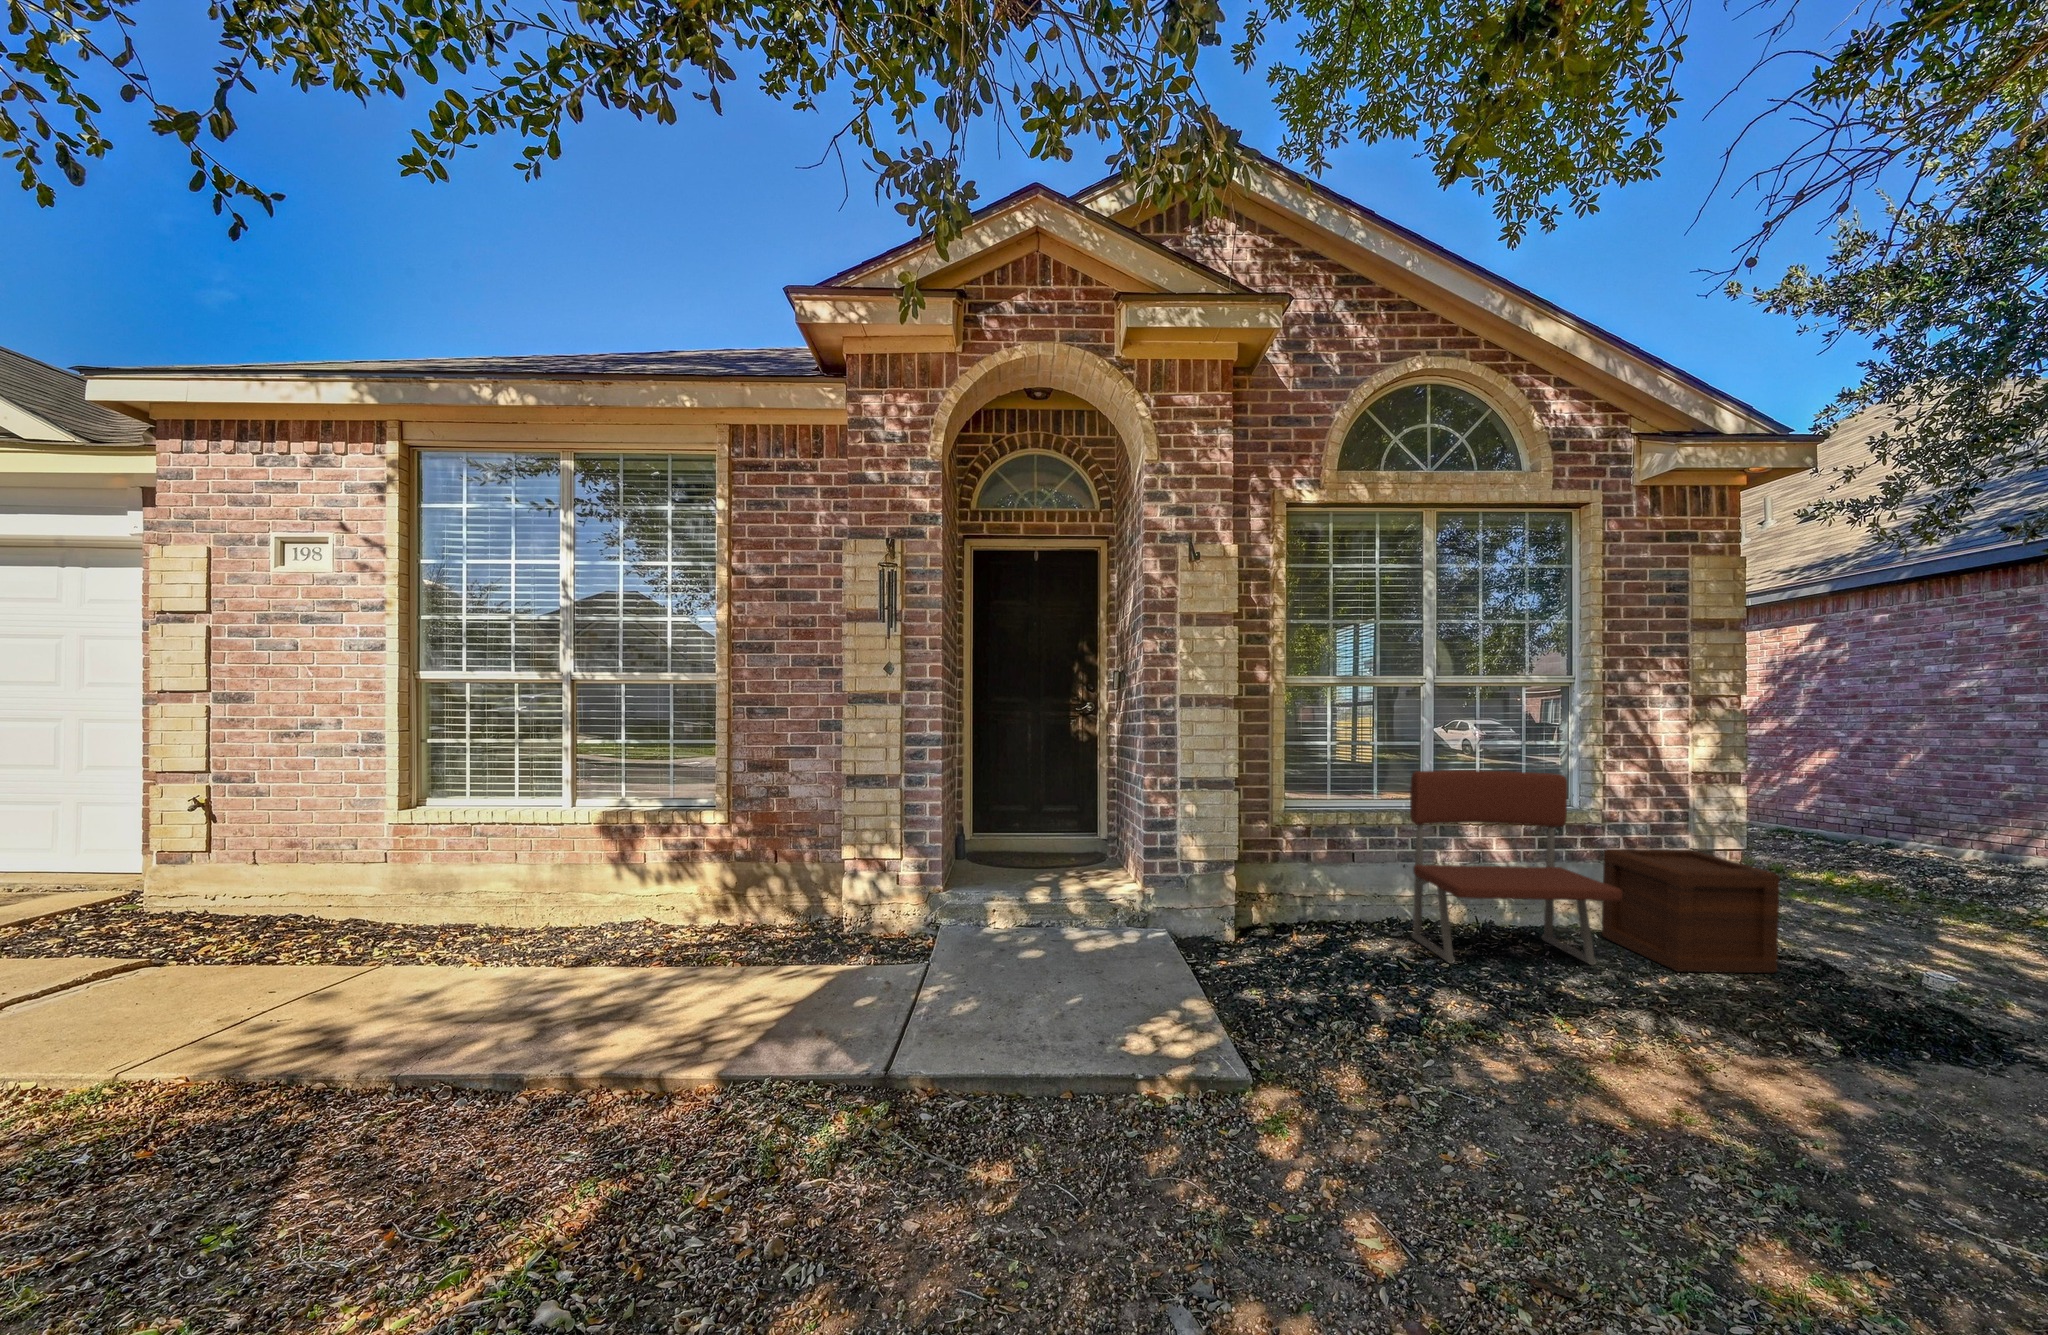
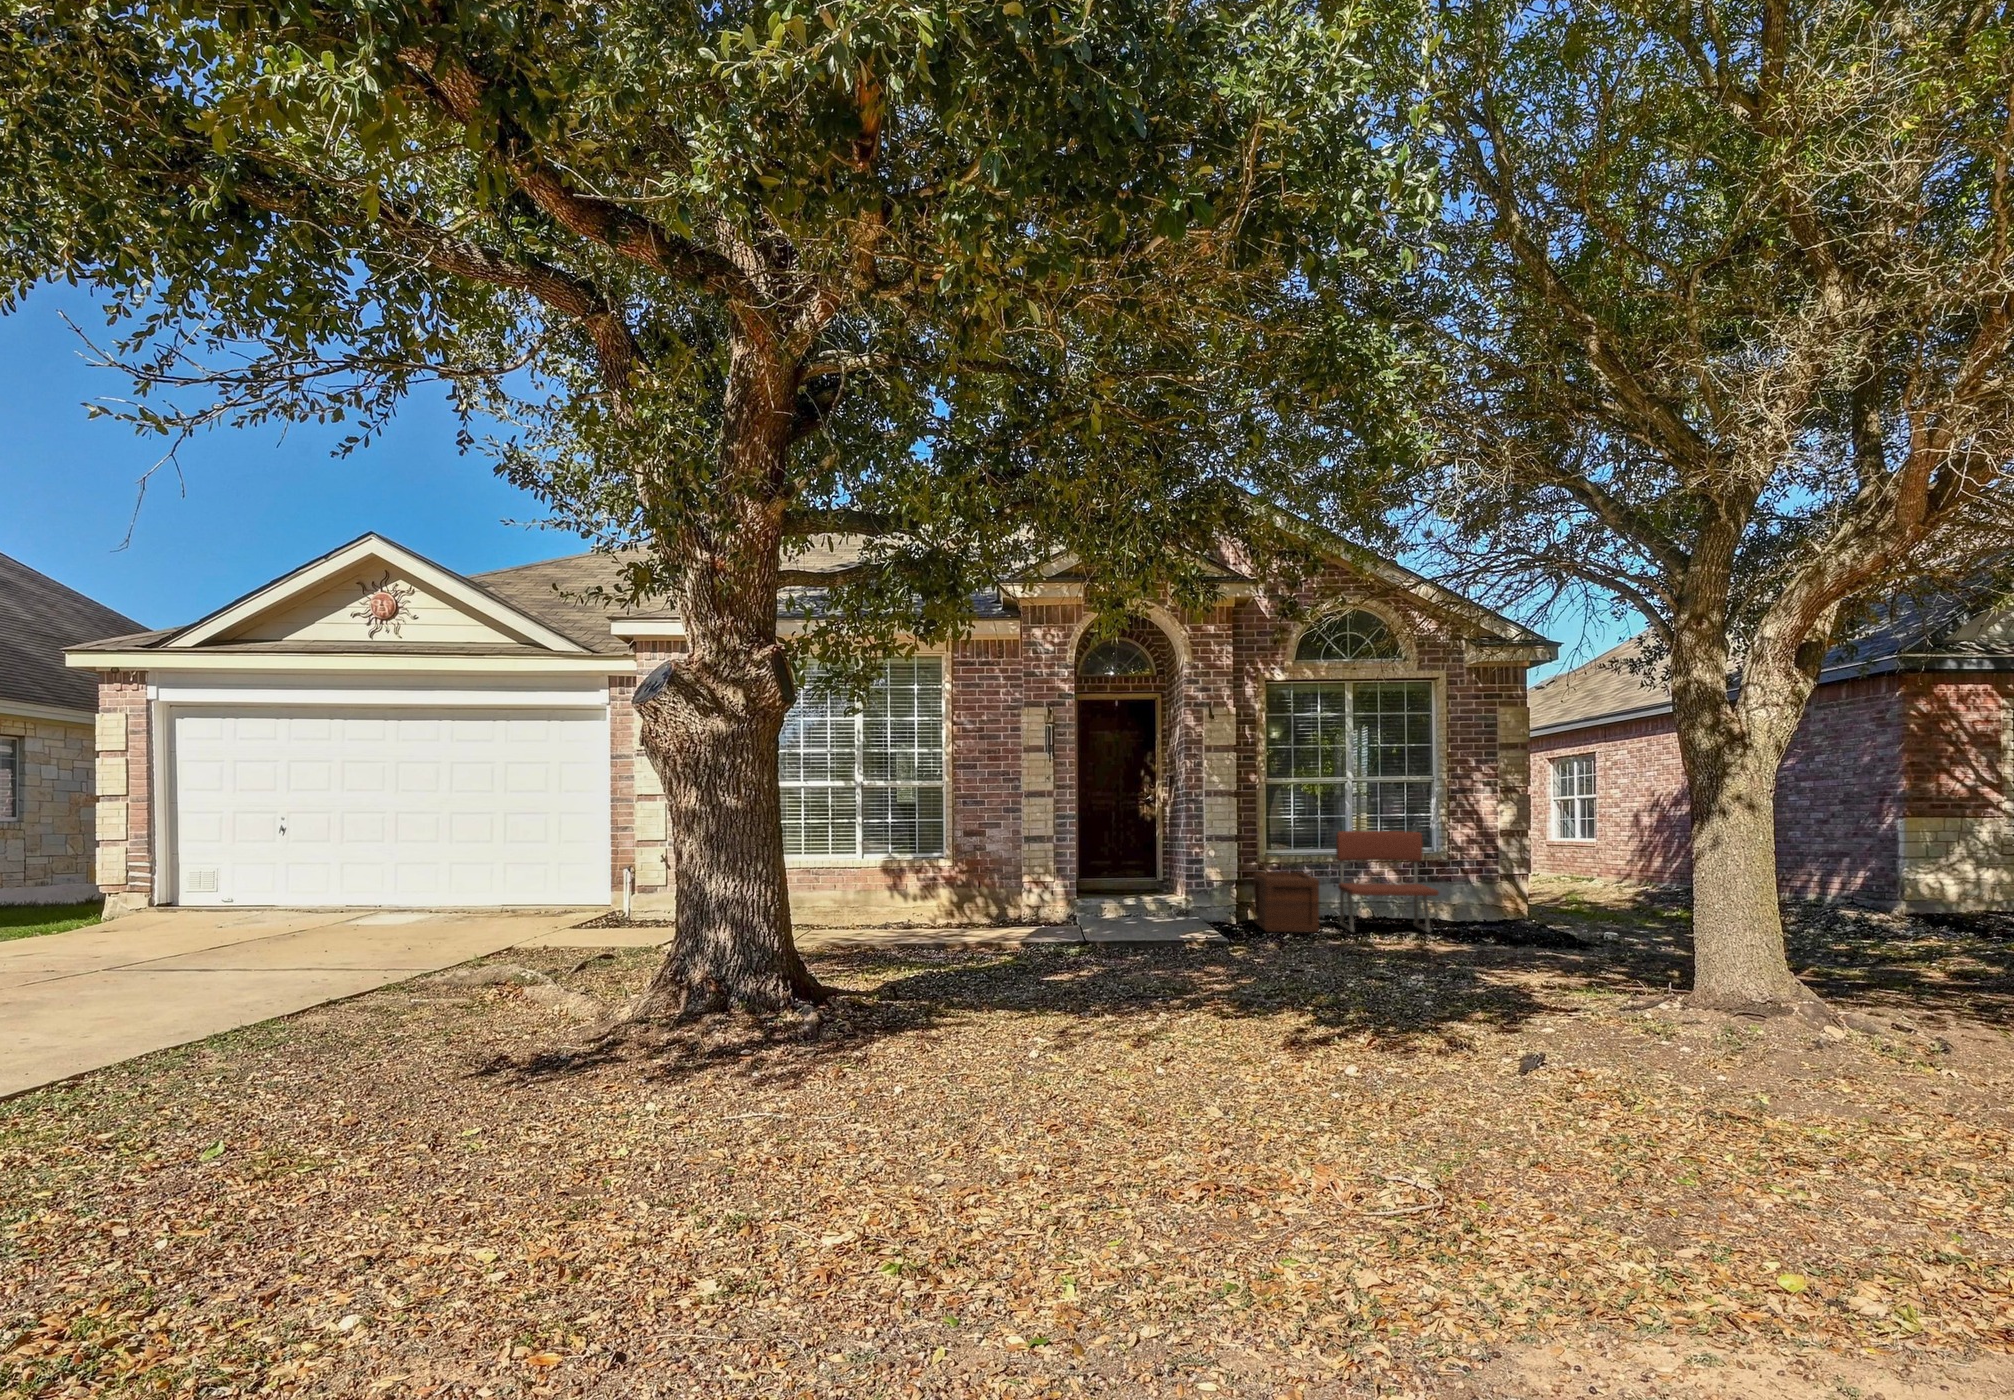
wooden crate: present [1602,849,1780,973] -> present [1254,872,1319,933]

